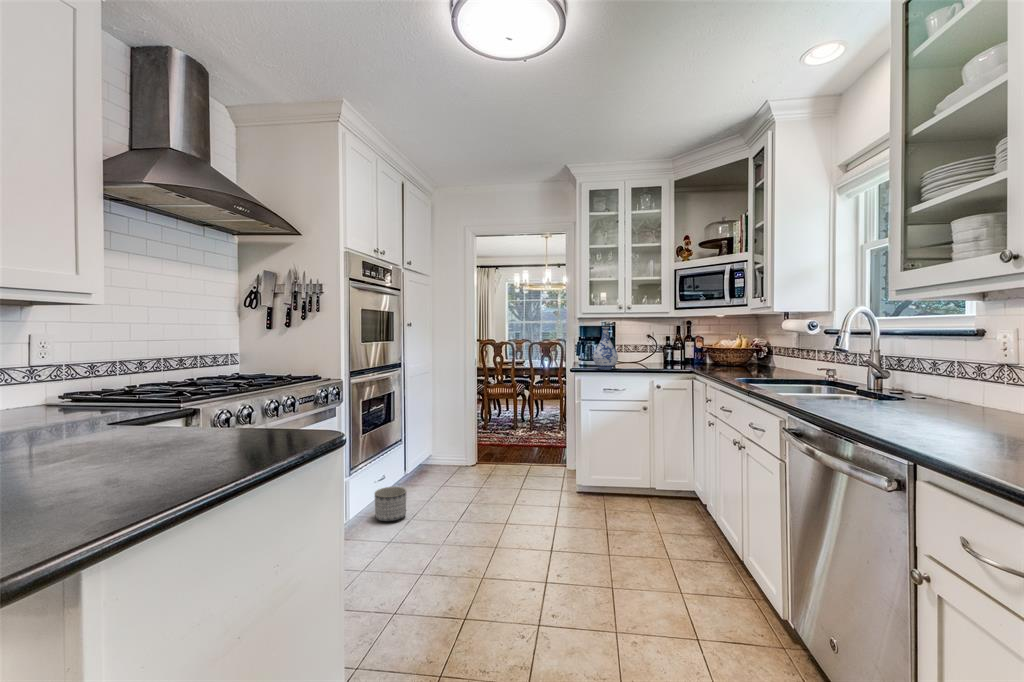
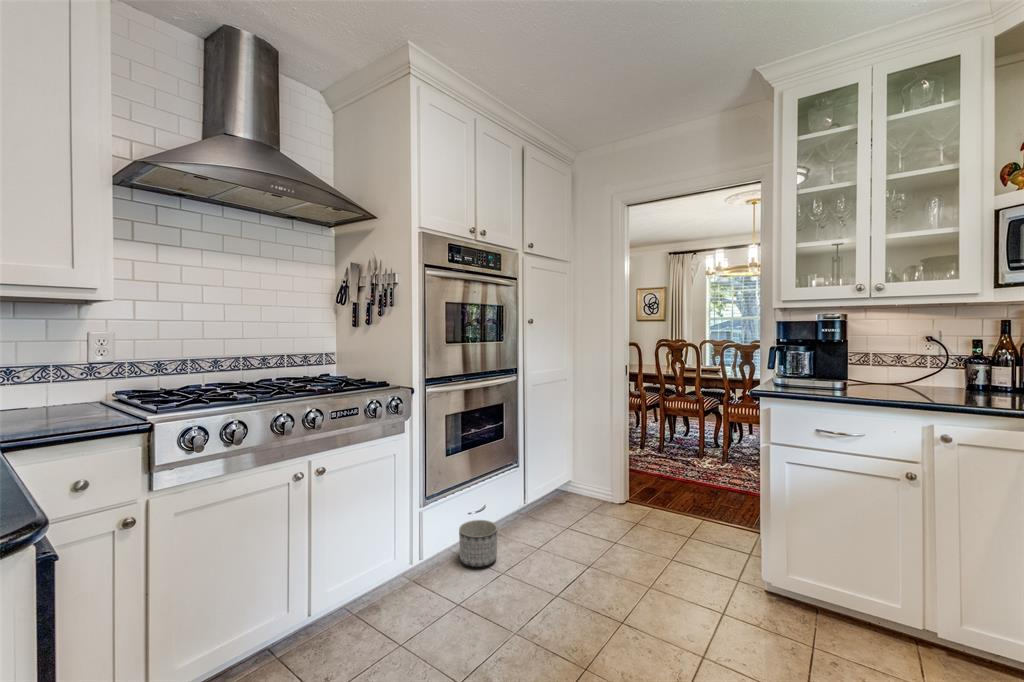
vase: present [593,327,618,370] -> none [792,322,843,397]

